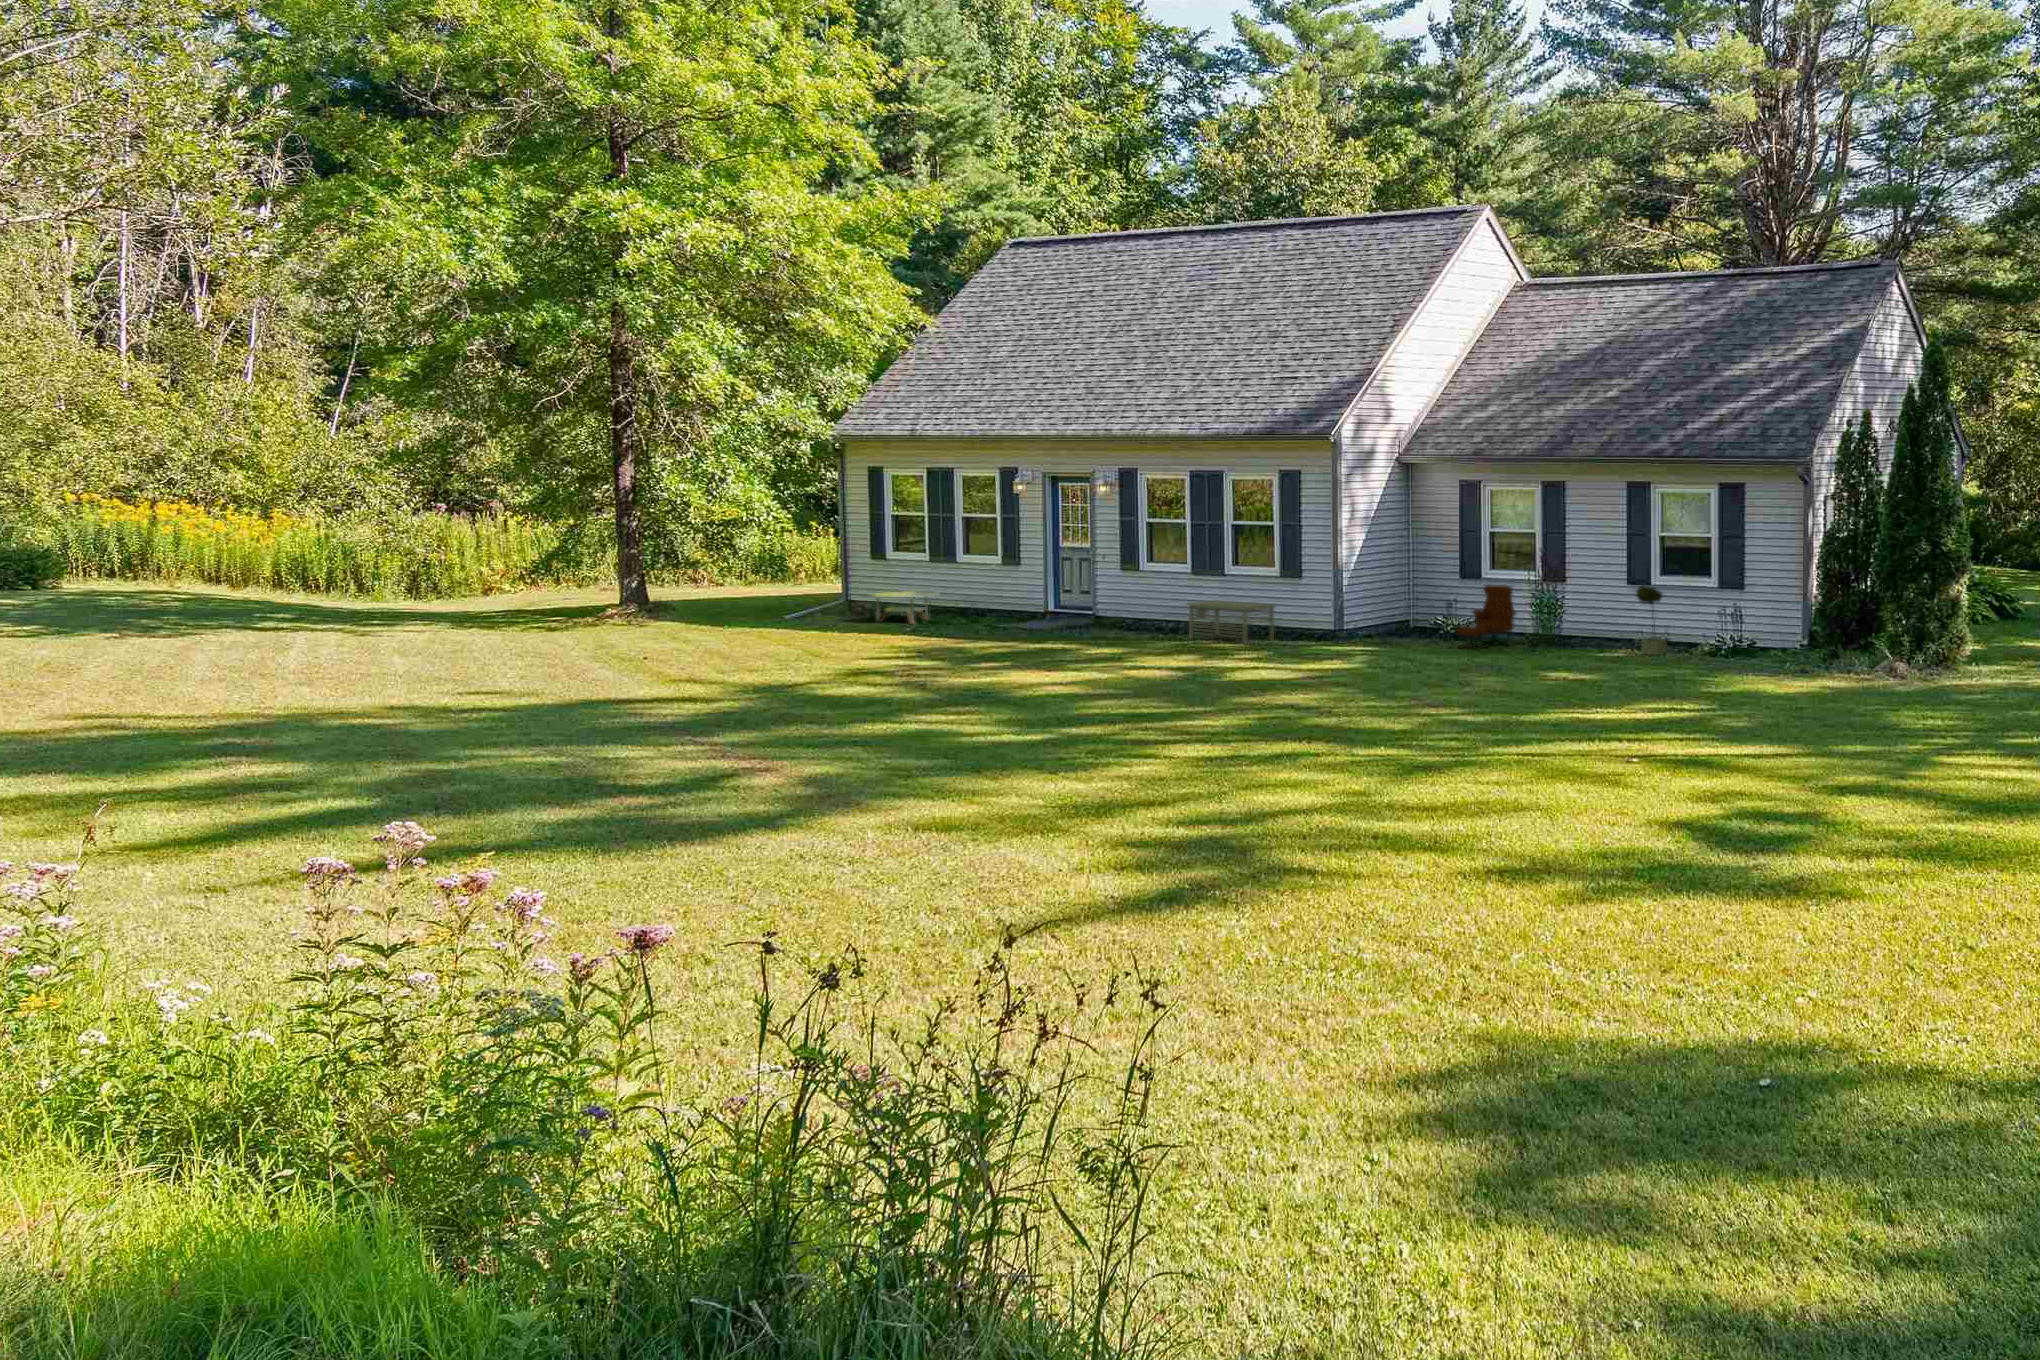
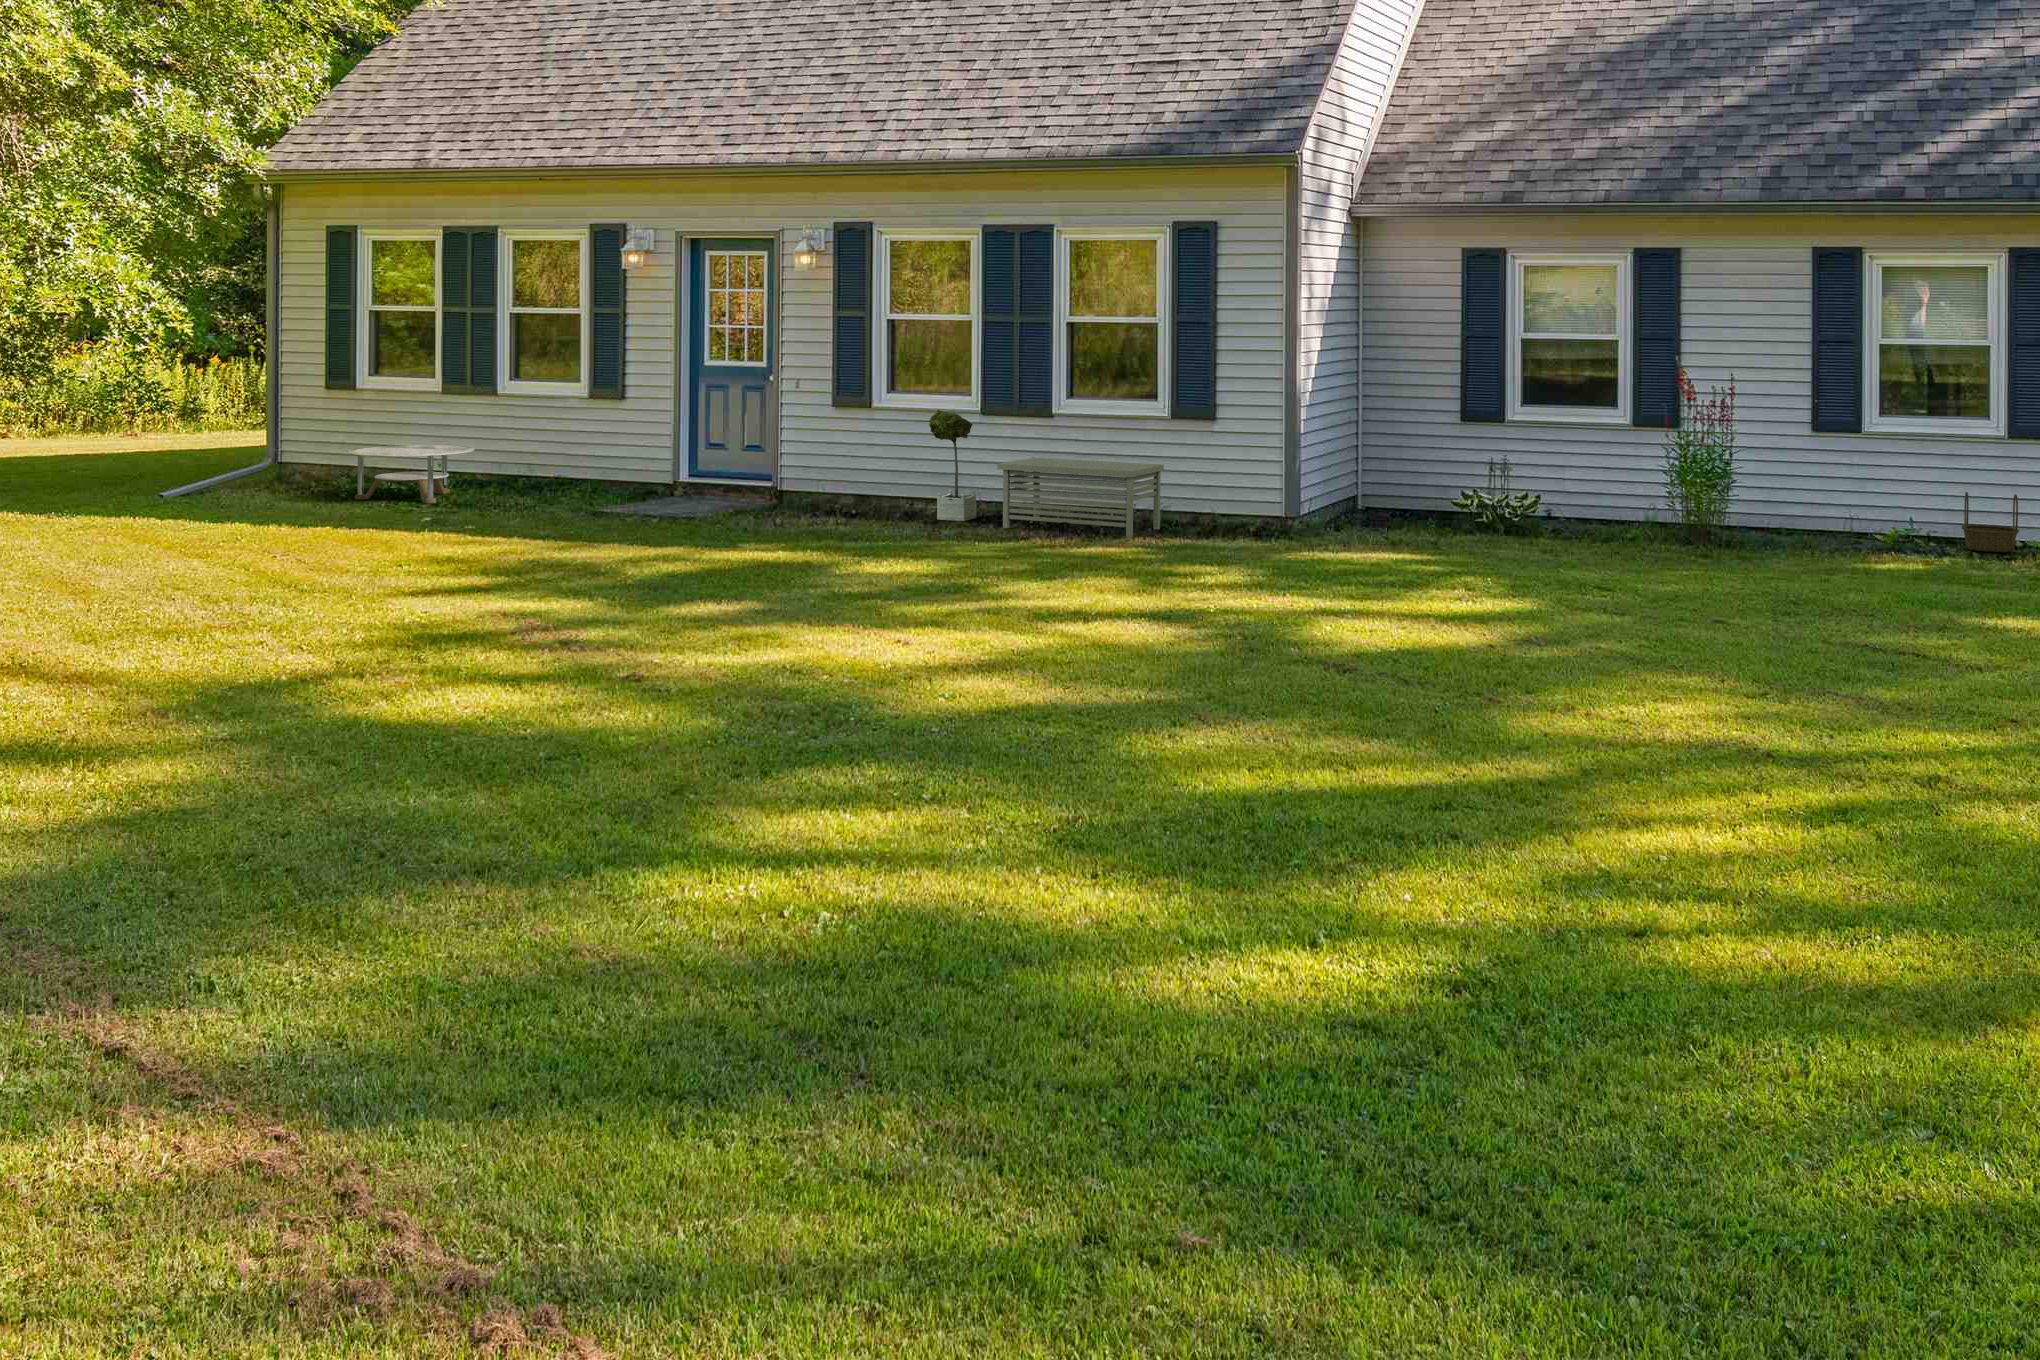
lounge chair: present [1456,585,1516,648] -> none [1509,427,1598,541]
potted tree: present [1636,585,1666,655] -> present [929,410,976,521]
basket: none [1687,623,1718,657] -> present [1961,492,2019,552]

